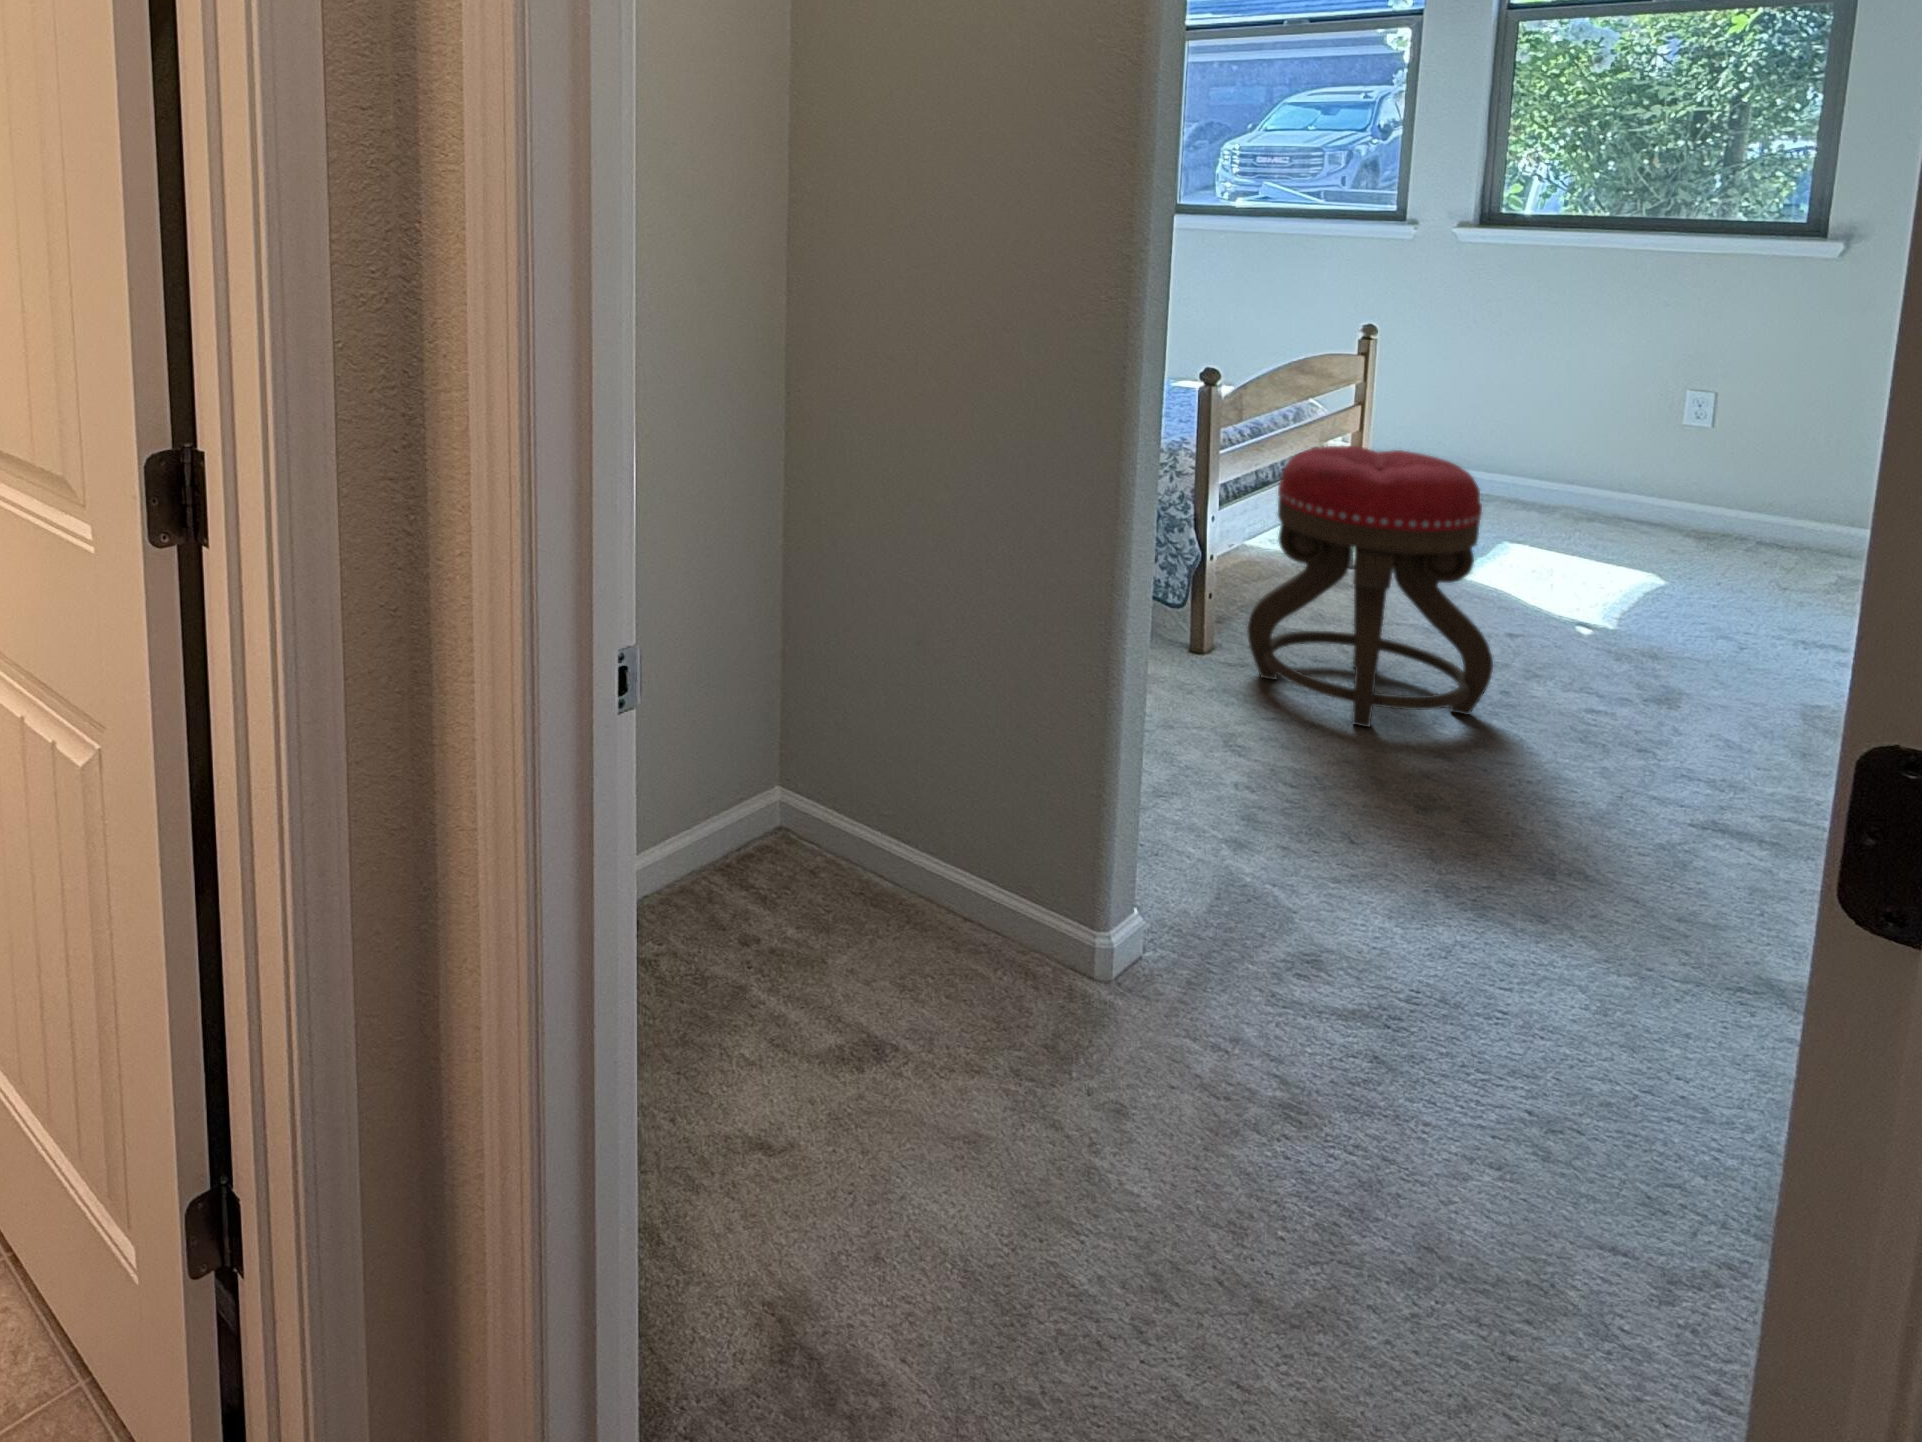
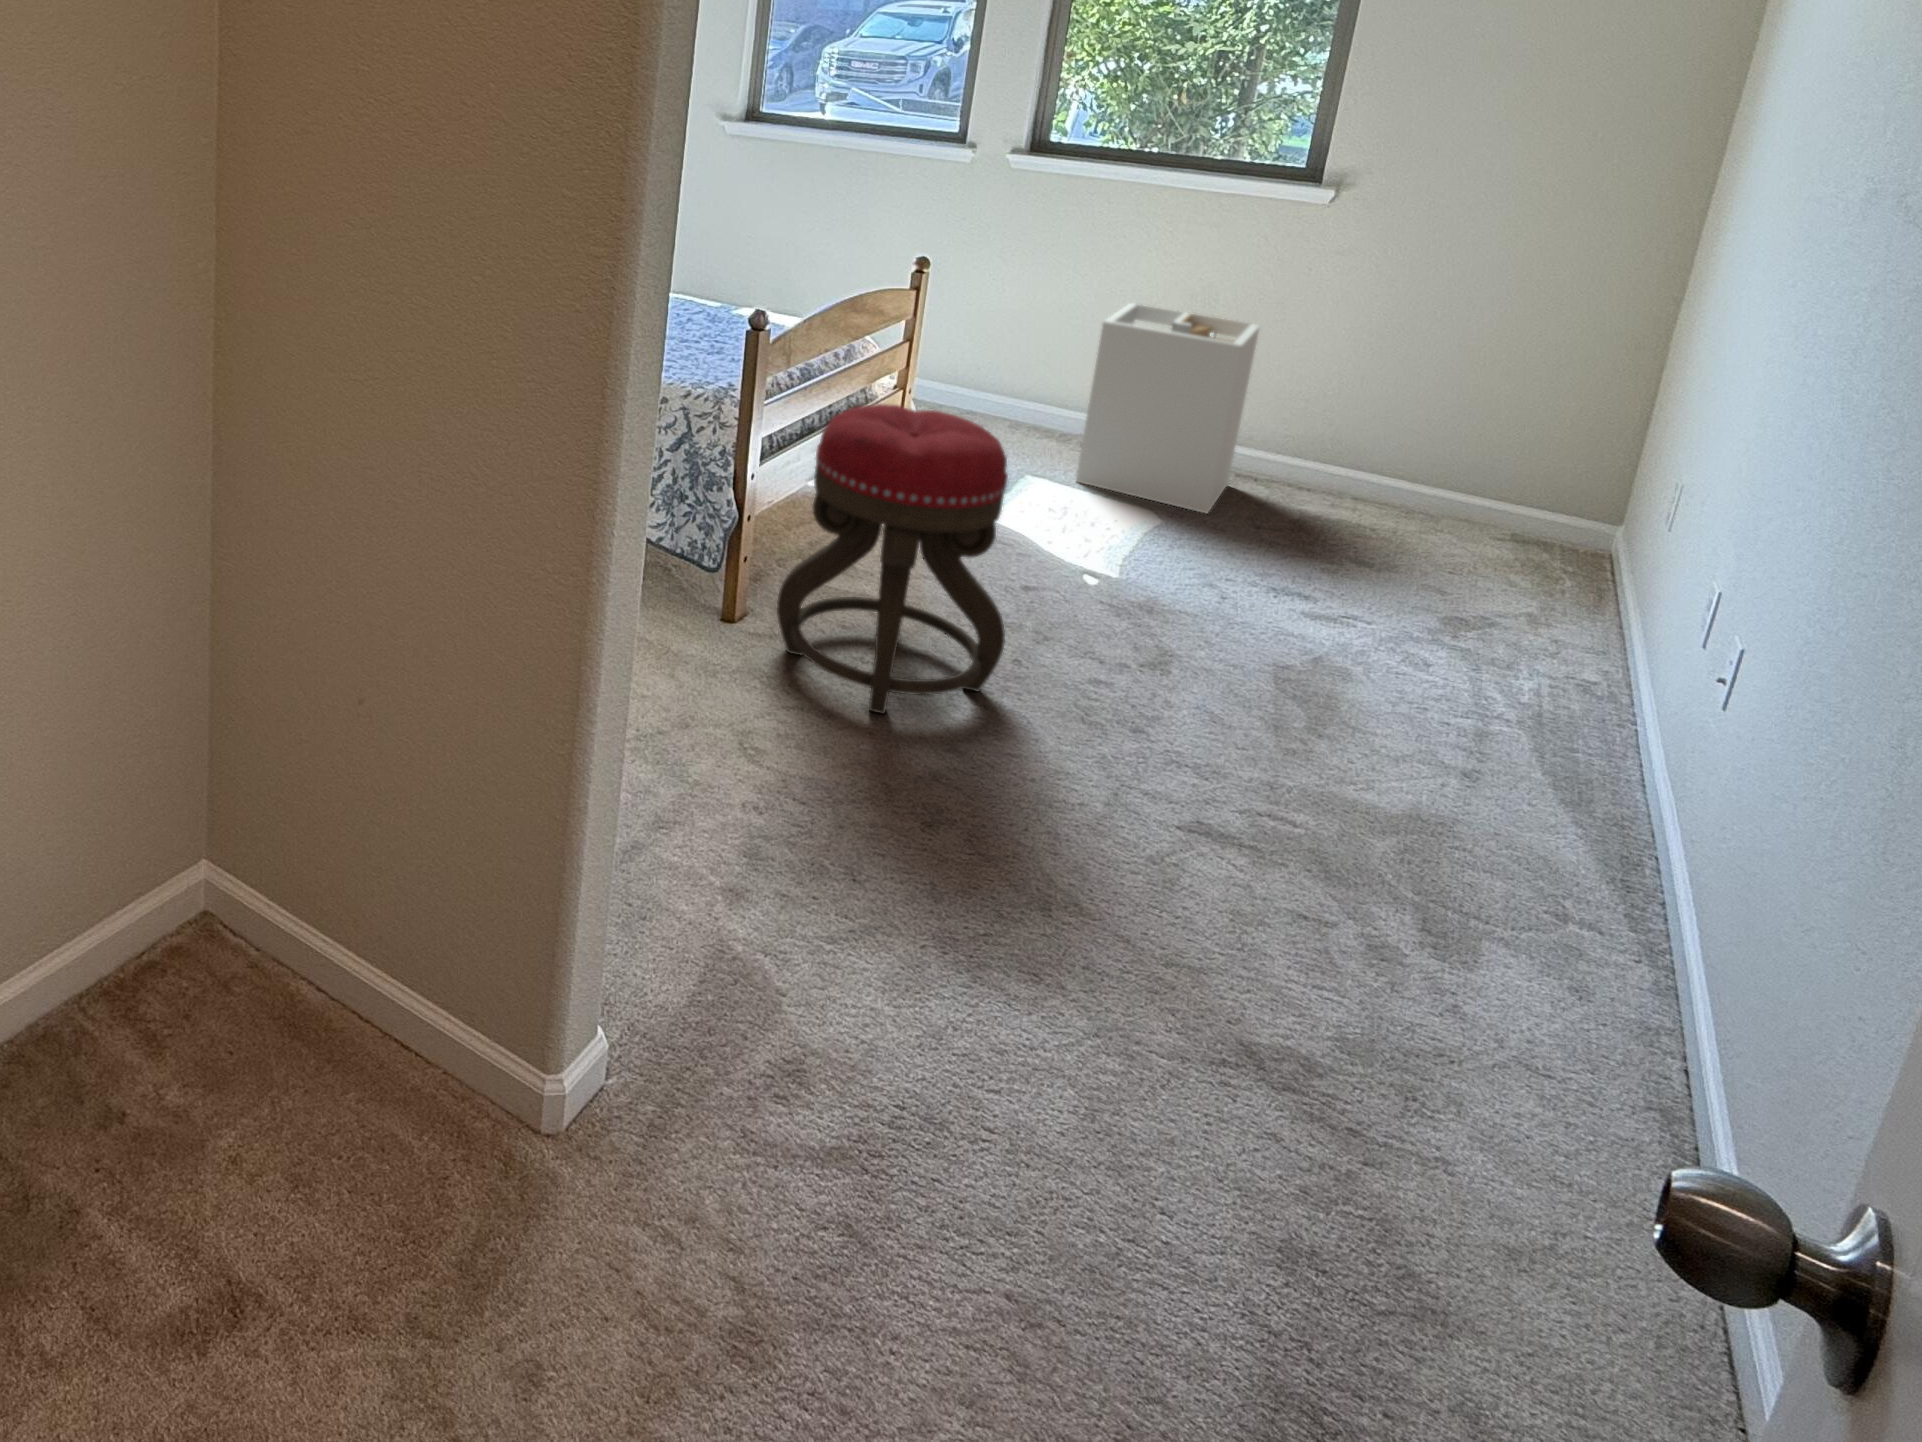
laundry hamper: none [1564,369,1772,579] -> present [1076,303,1260,513]

